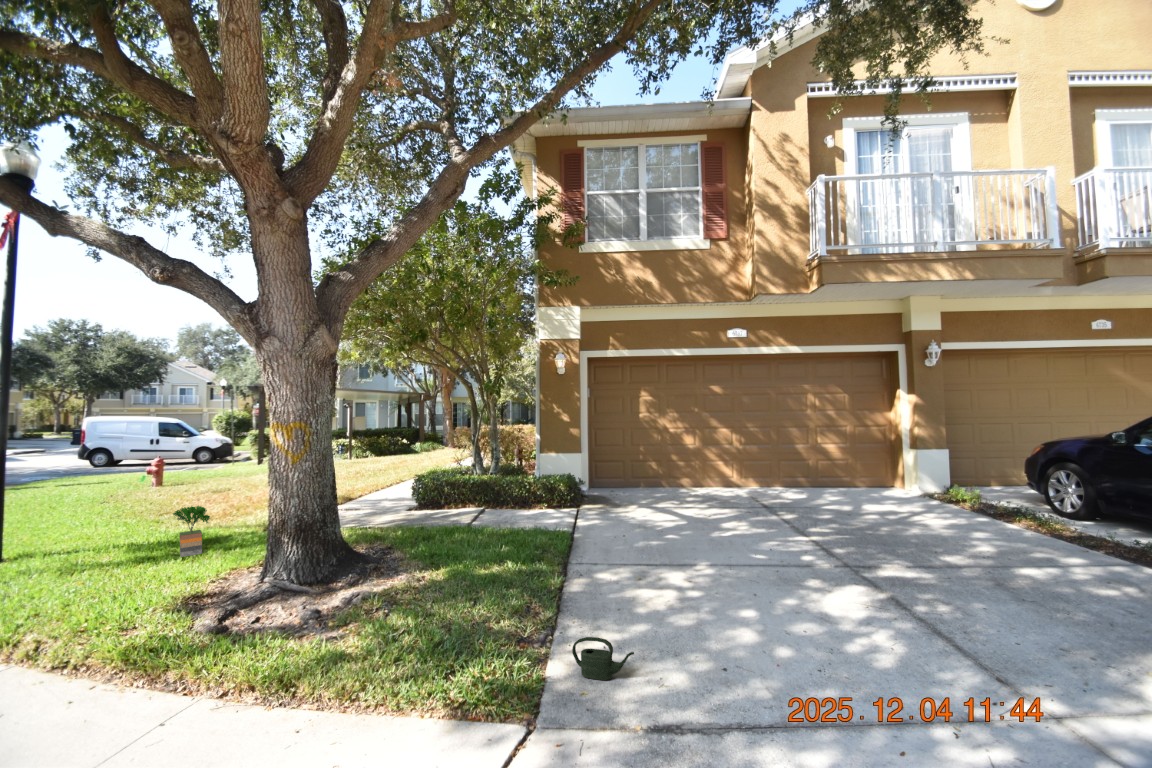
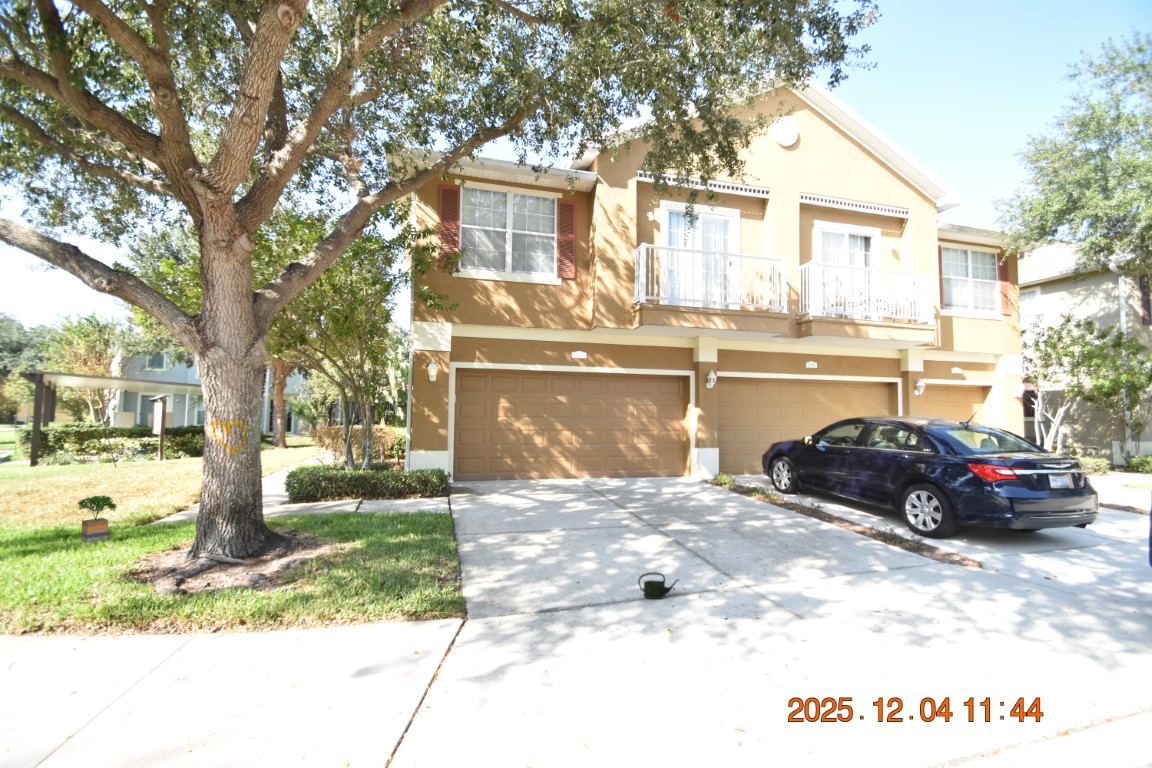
watering can: present [572,637,634,680] -> present [638,572,679,599]

